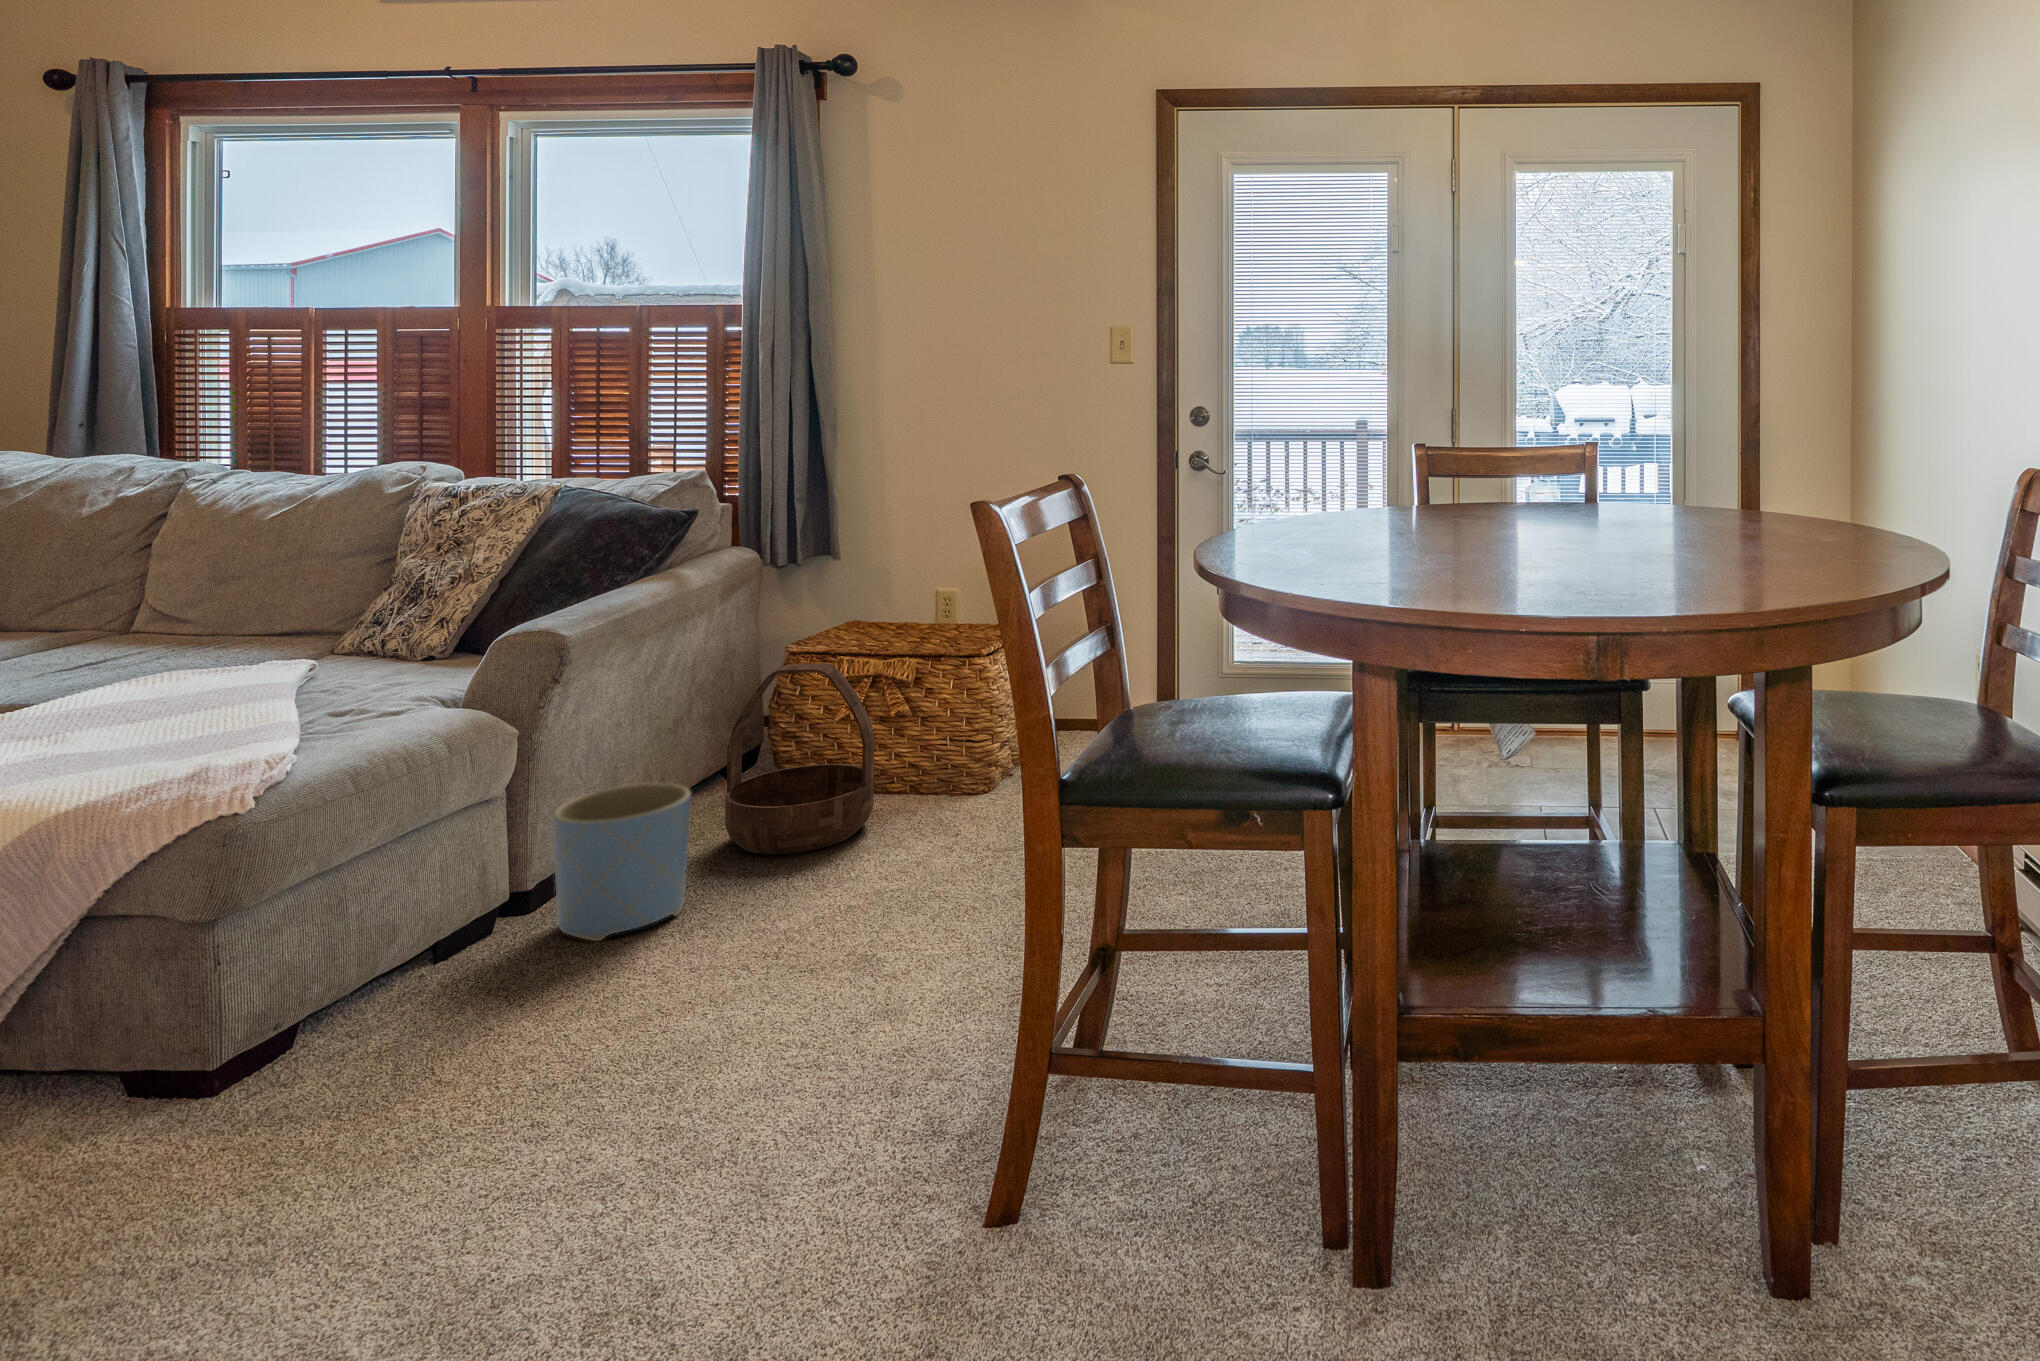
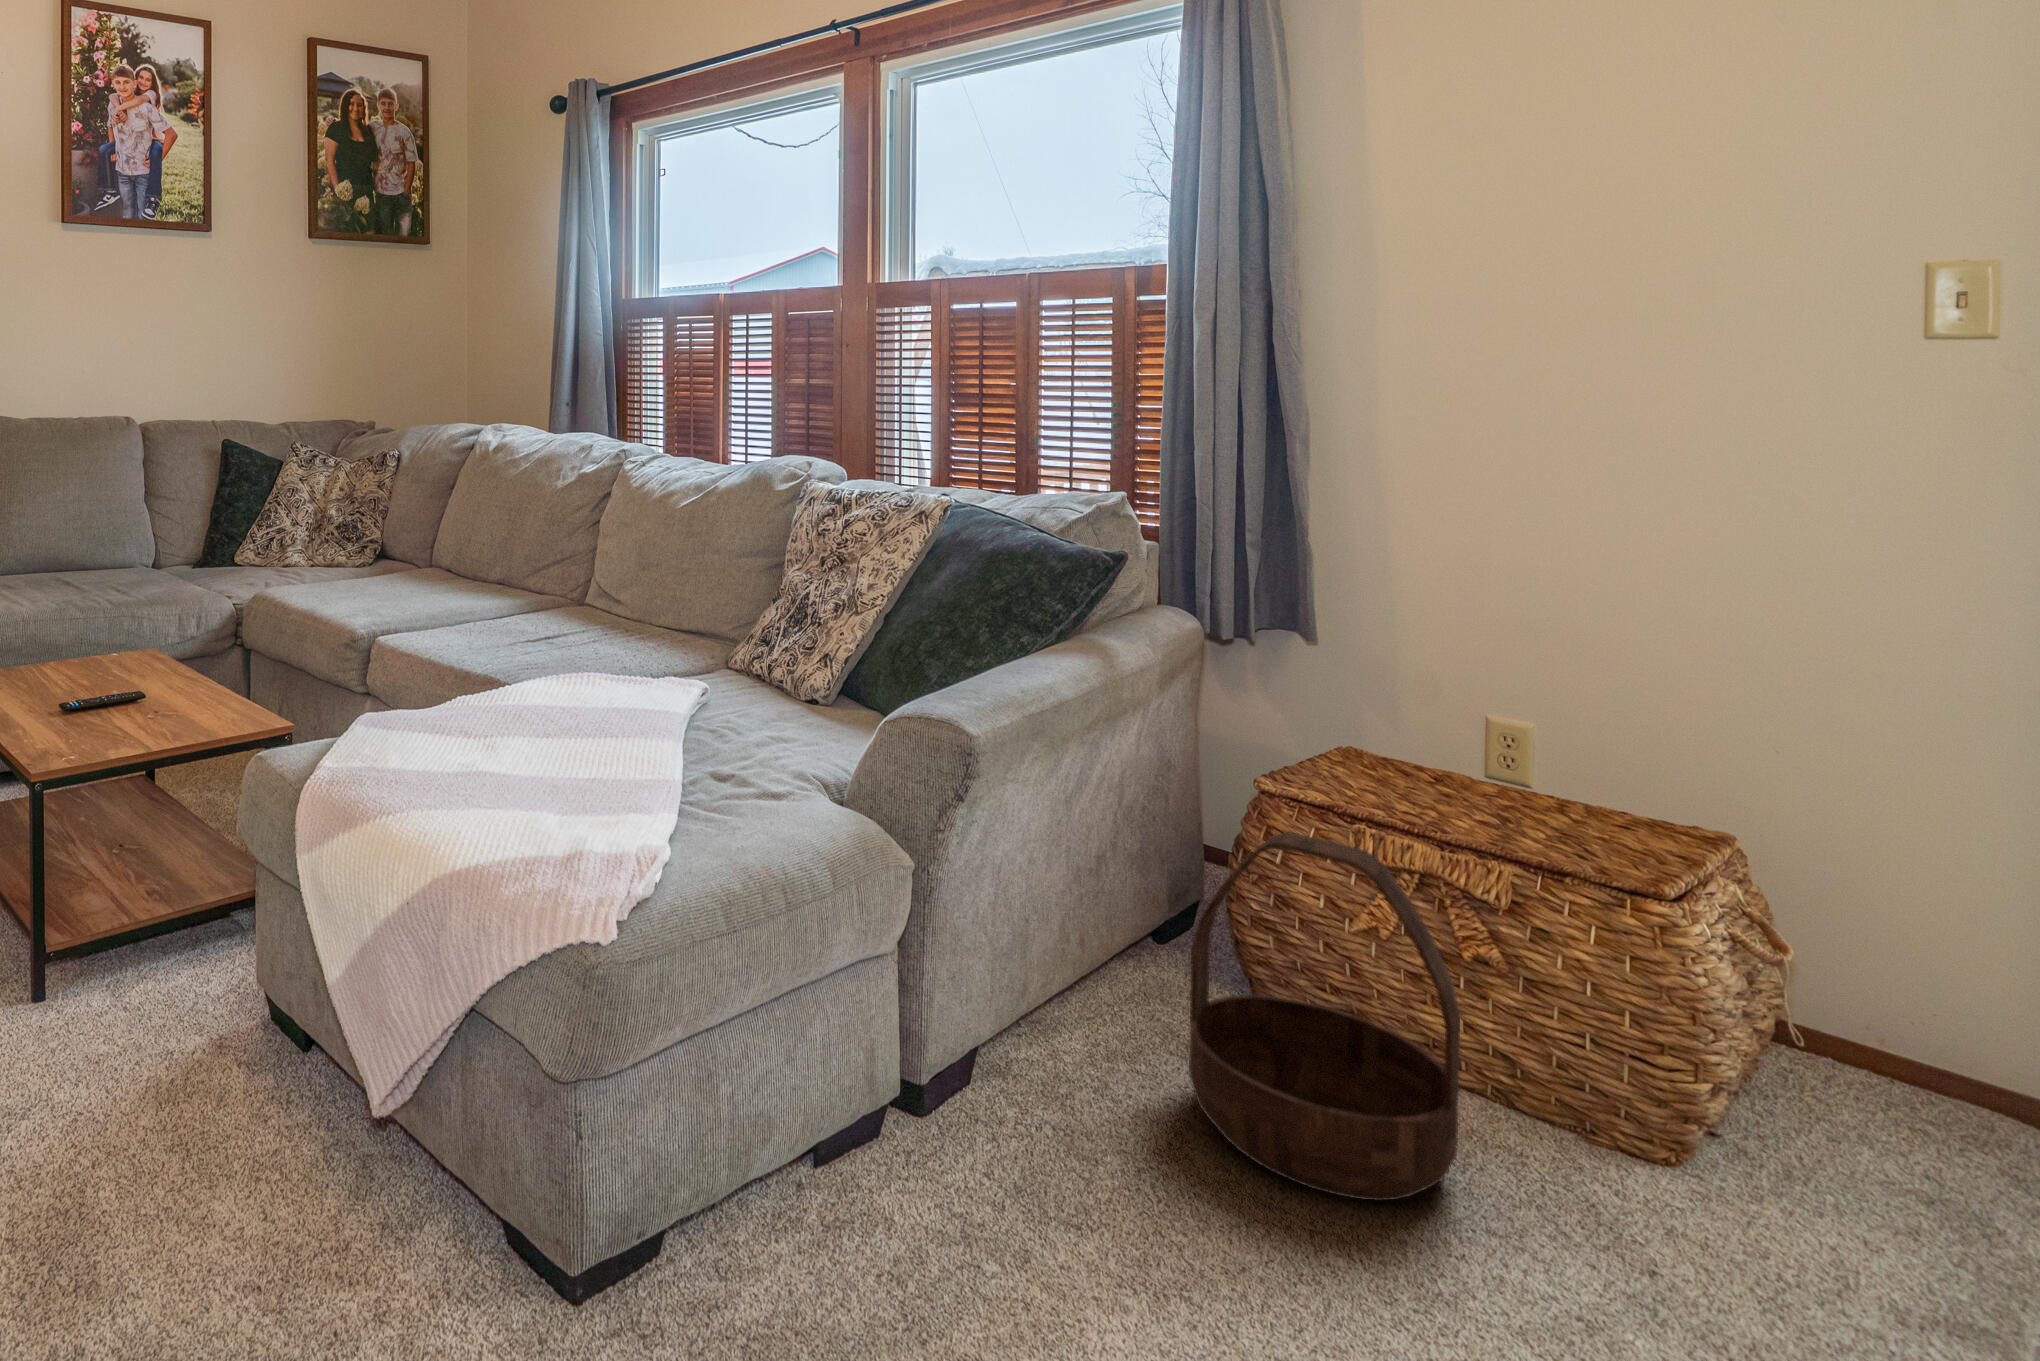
planter: present [553,783,691,941] -> none [962,988,1169,1283]

